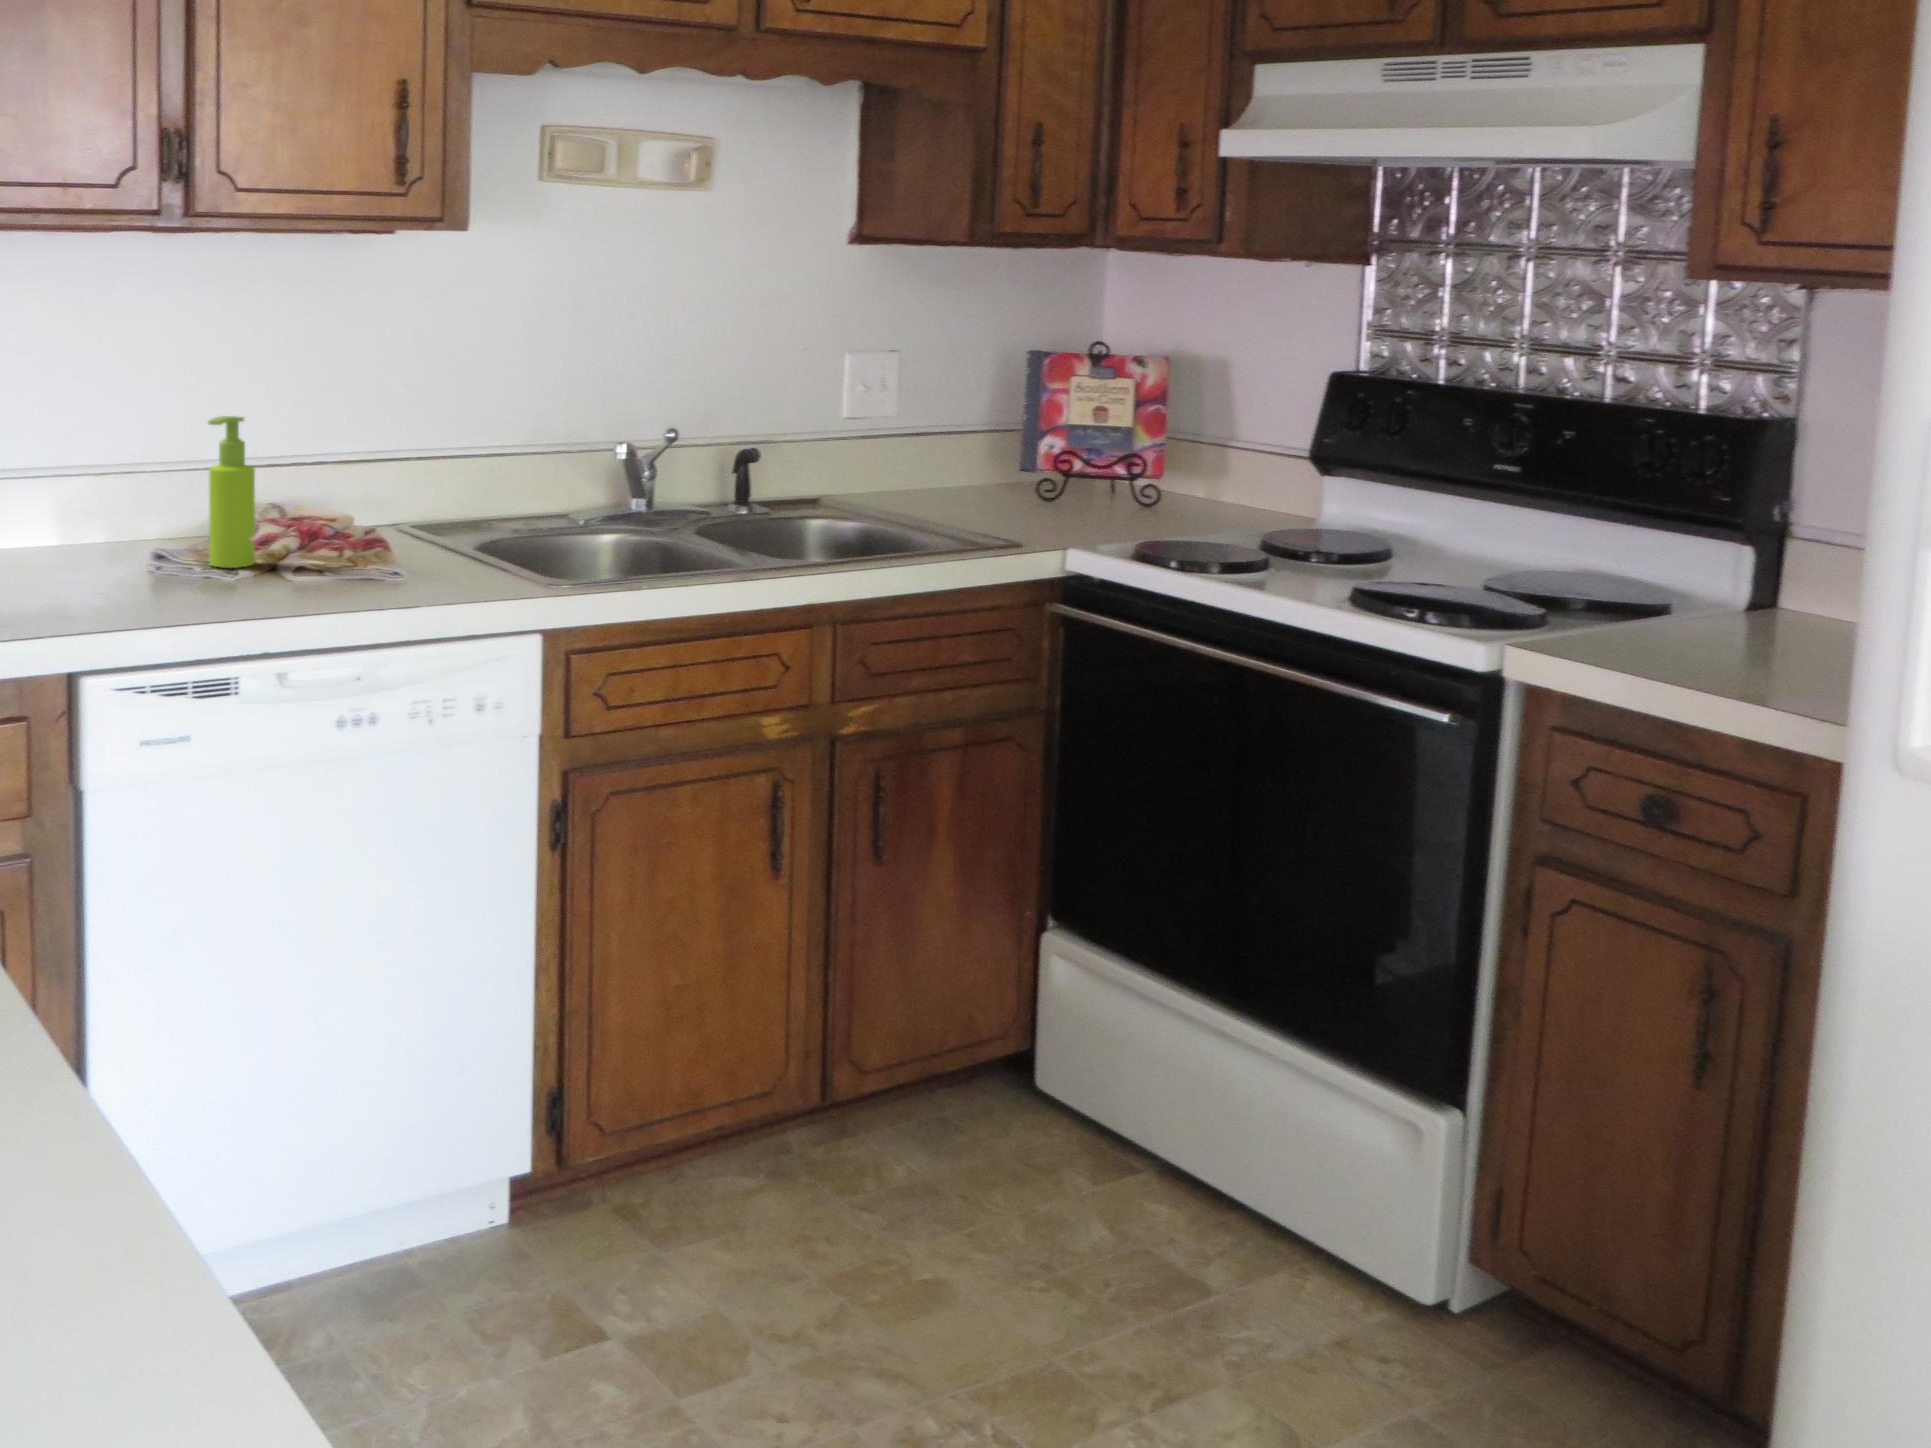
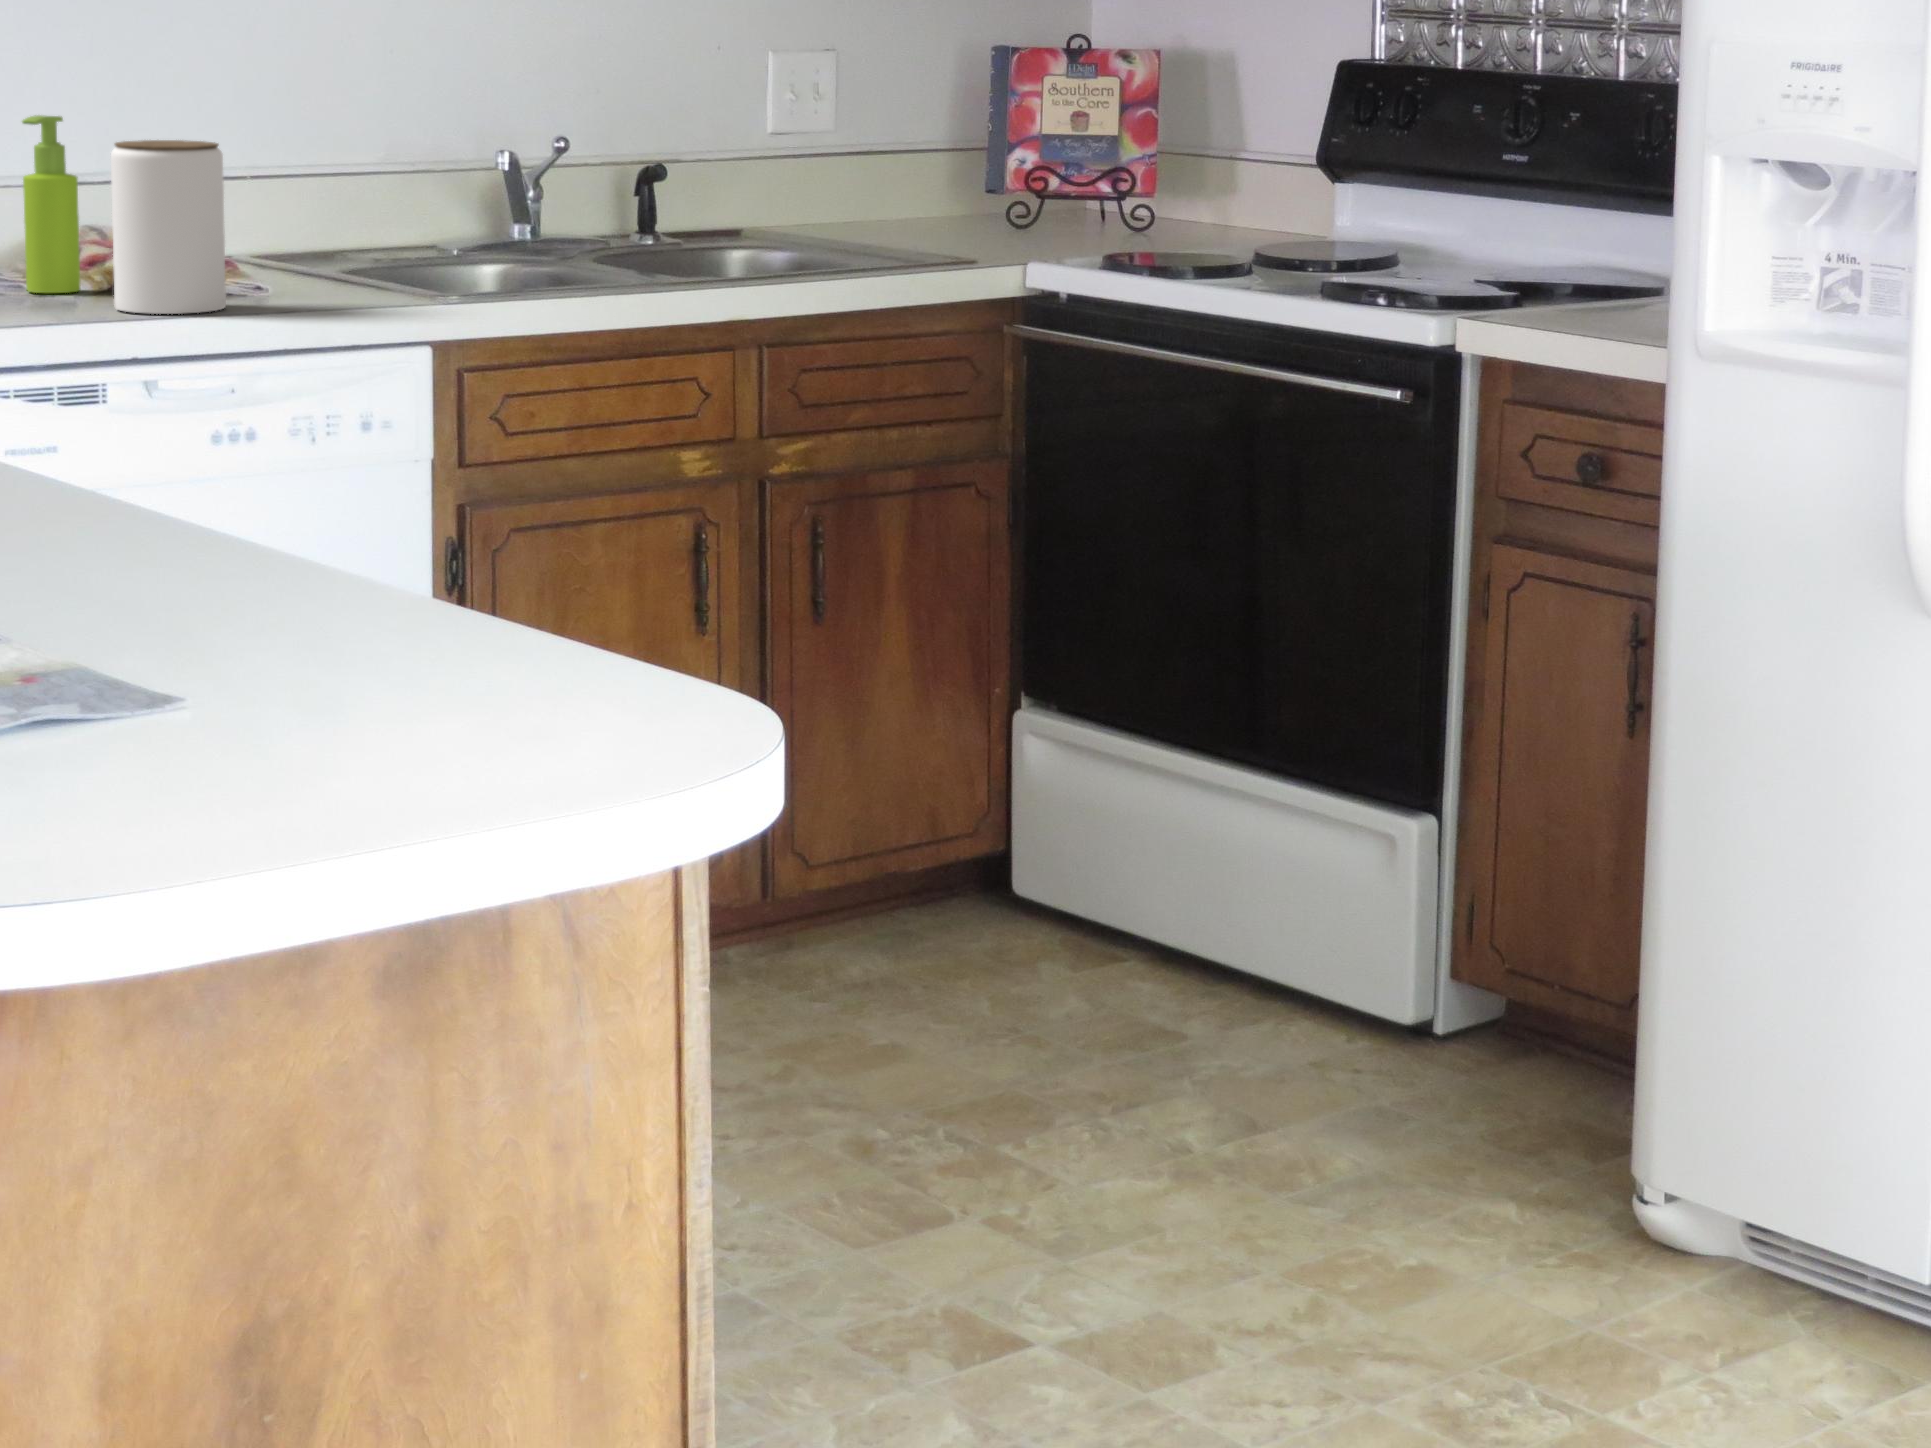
jar: none [266,443,363,601] -> present [111,140,226,314]

